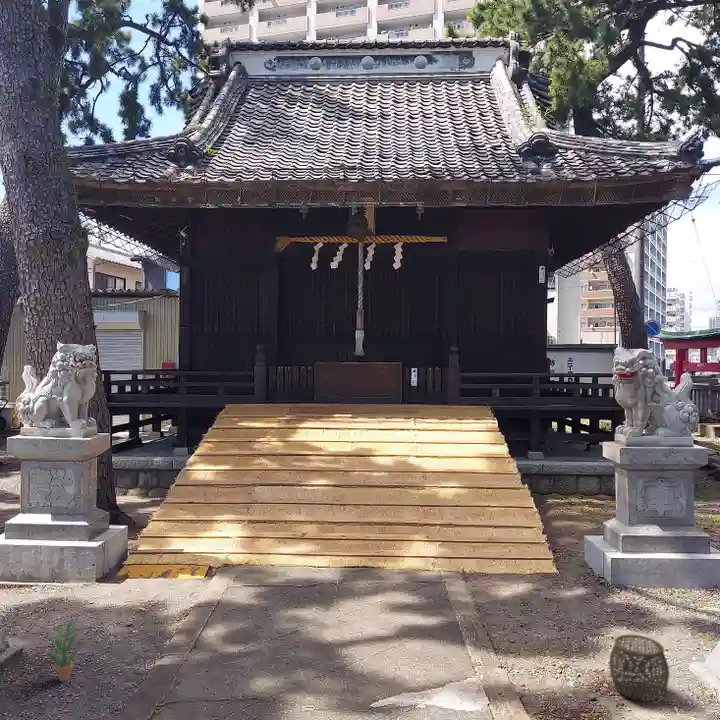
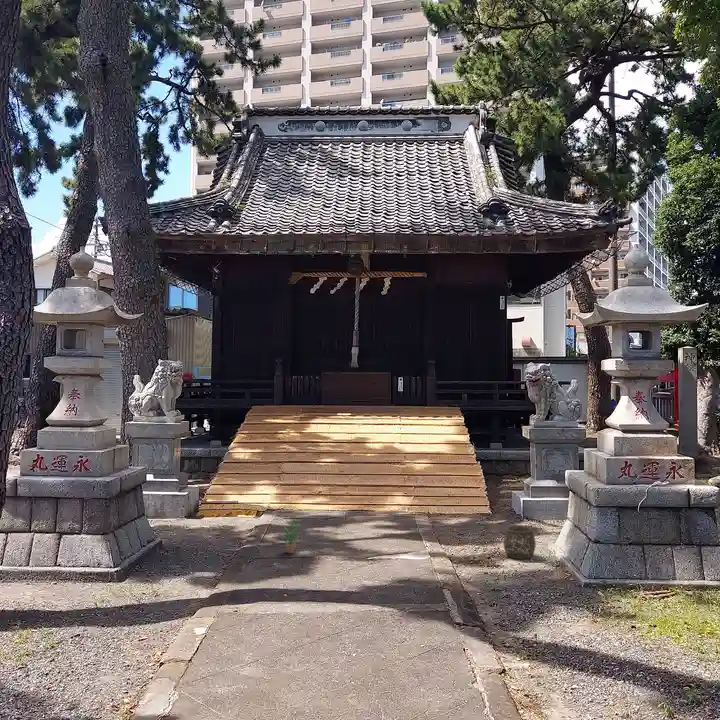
potted plant: present [48,623,80,682] -> present [282,519,298,553]

